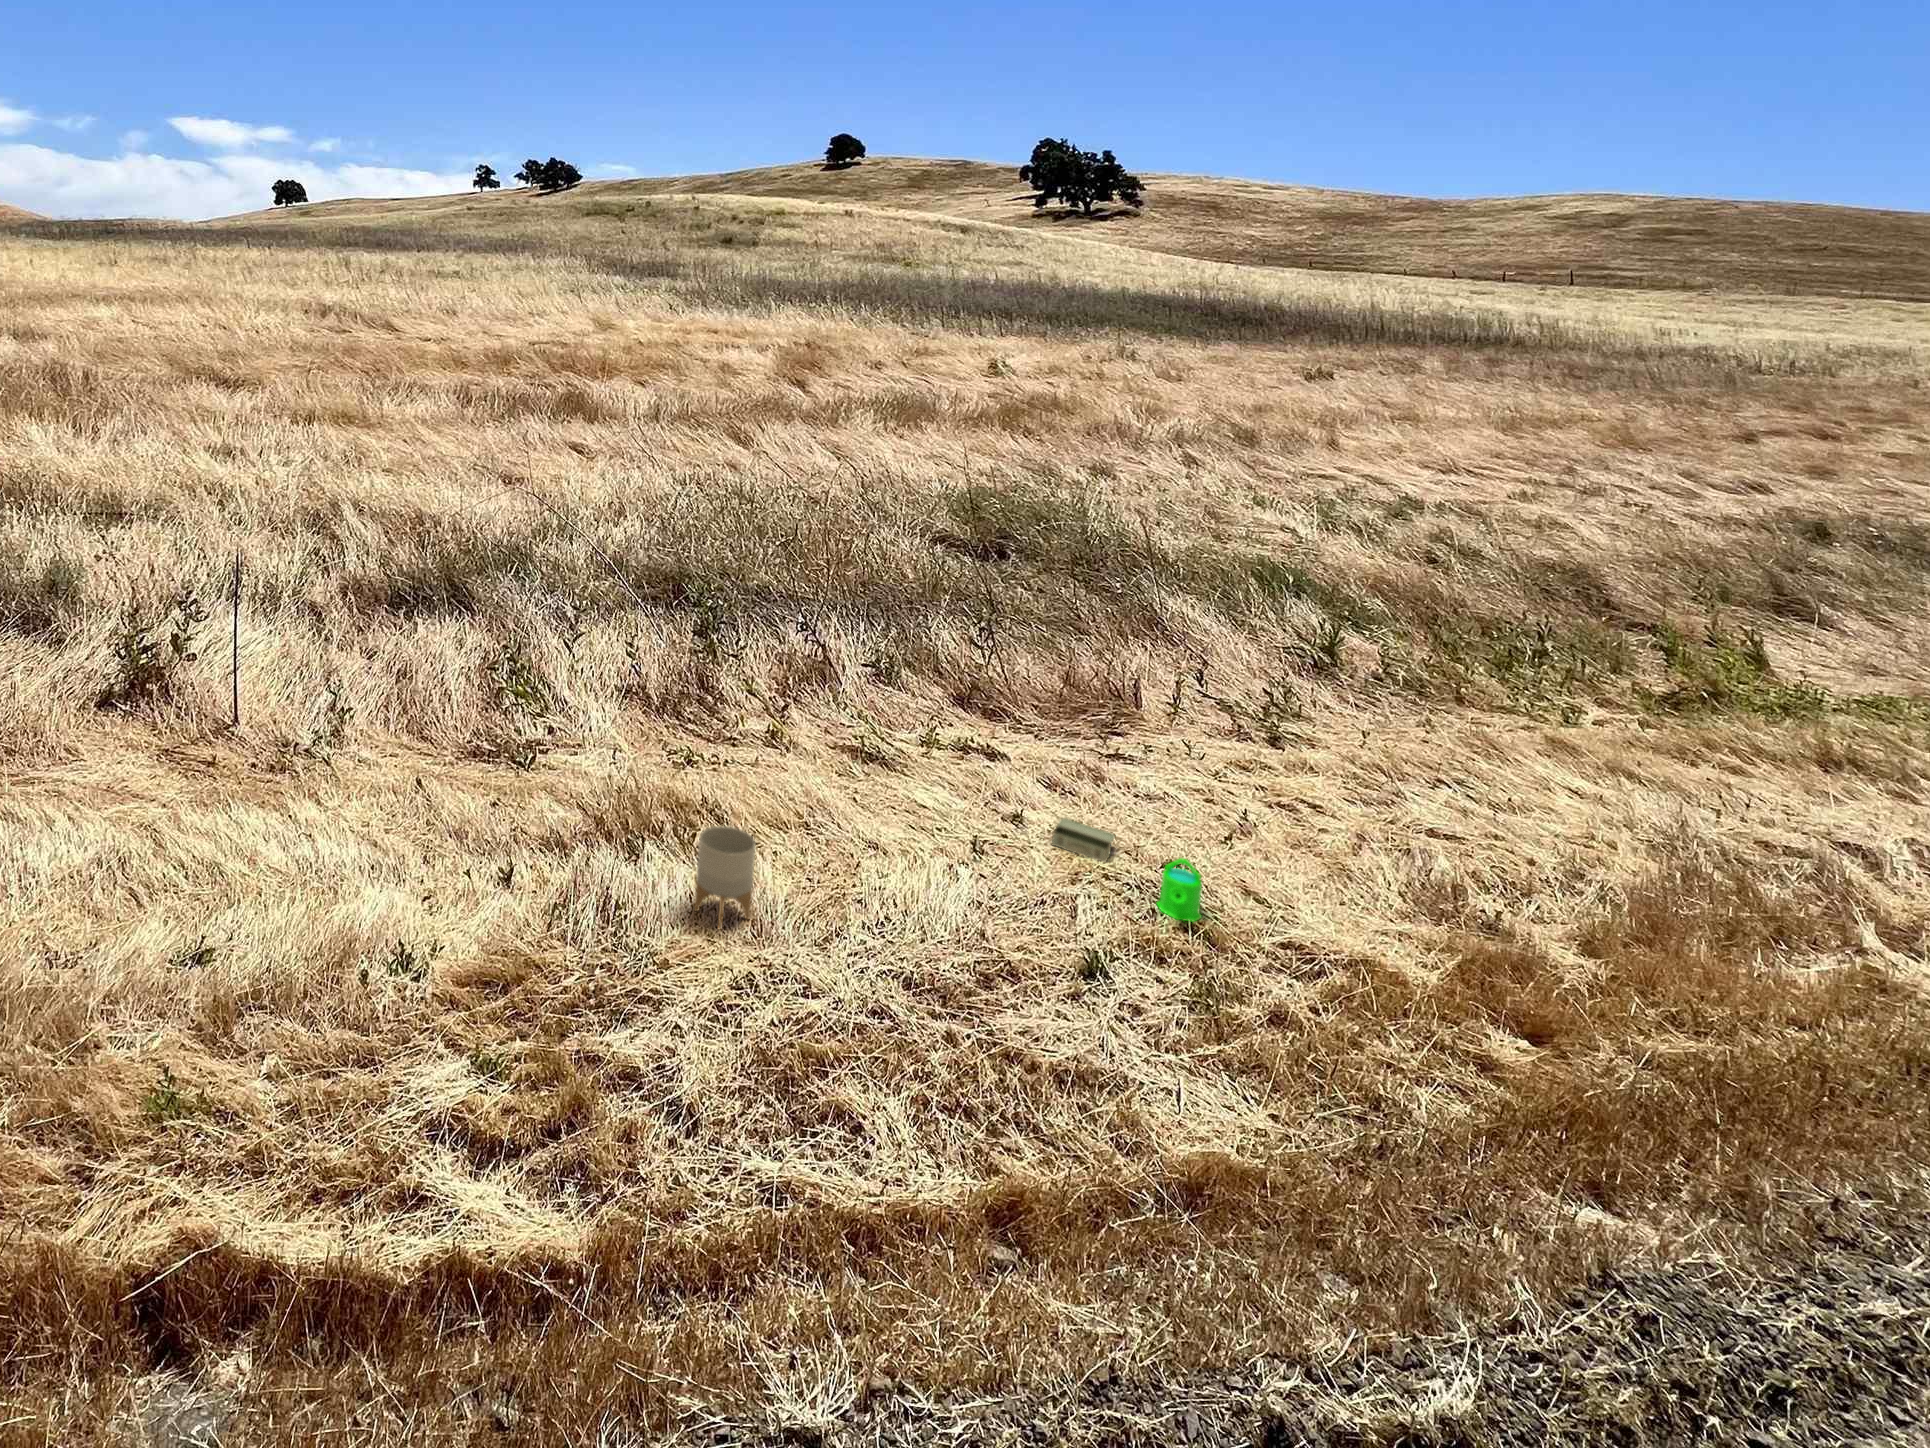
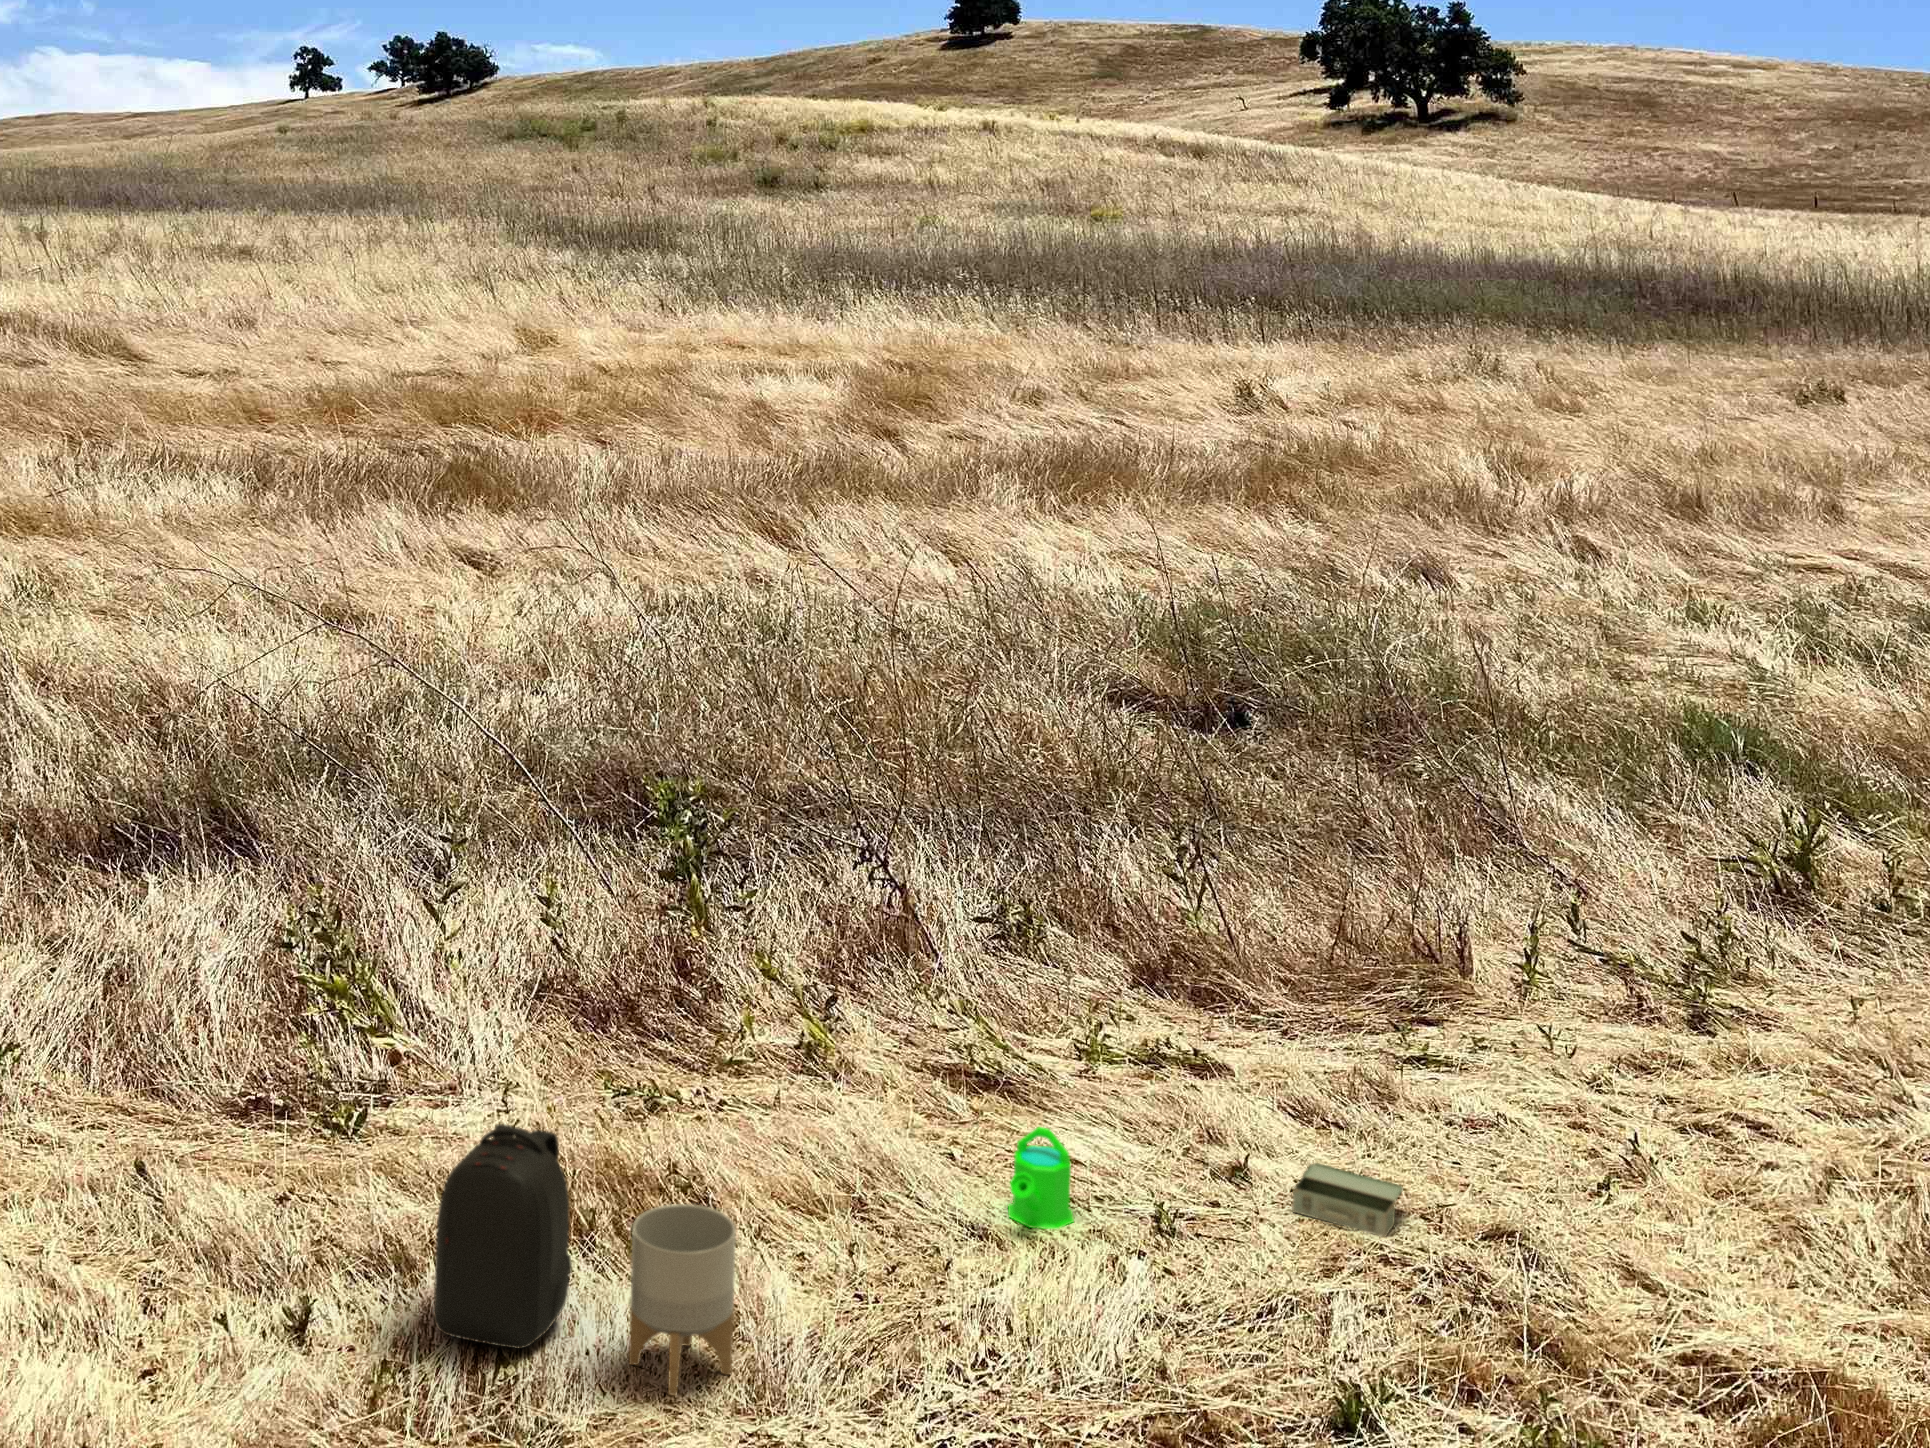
backpack: none [587,775,661,898] -> present [434,1124,572,1348]
watering can: present [1157,858,1202,922] -> present [1008,1127,1074,1229]

